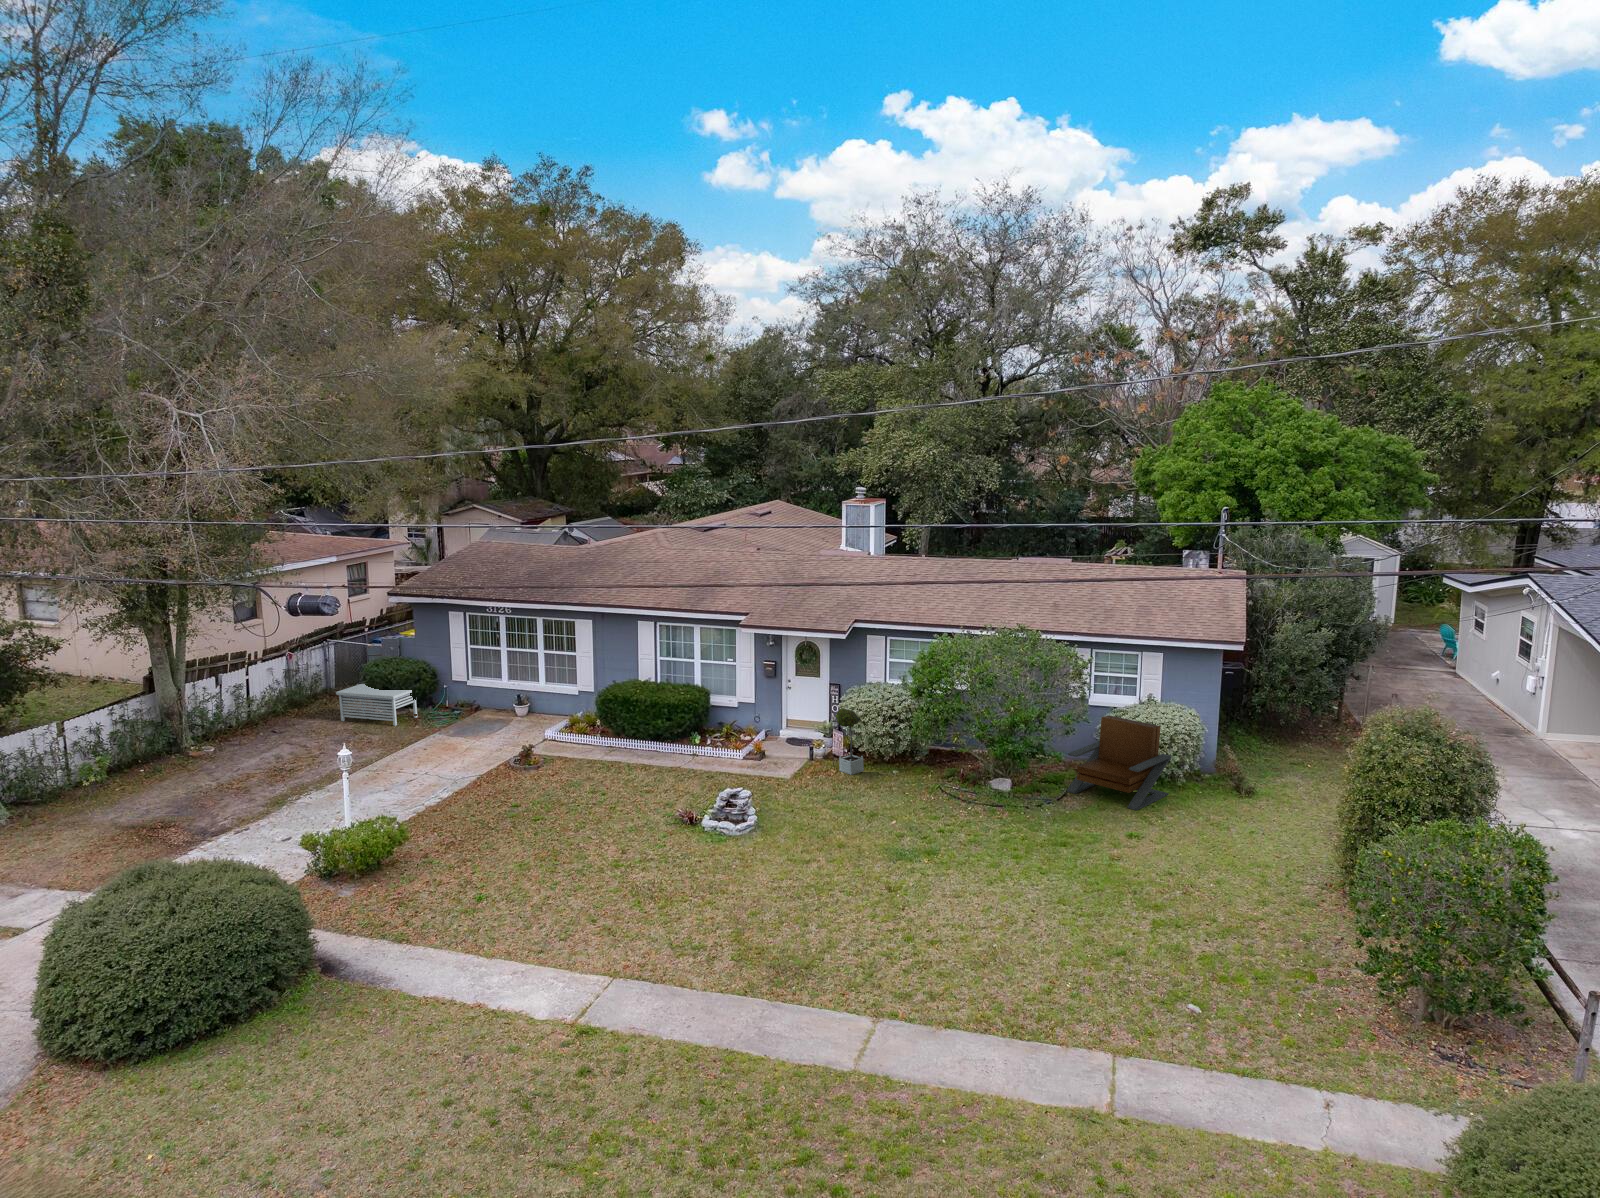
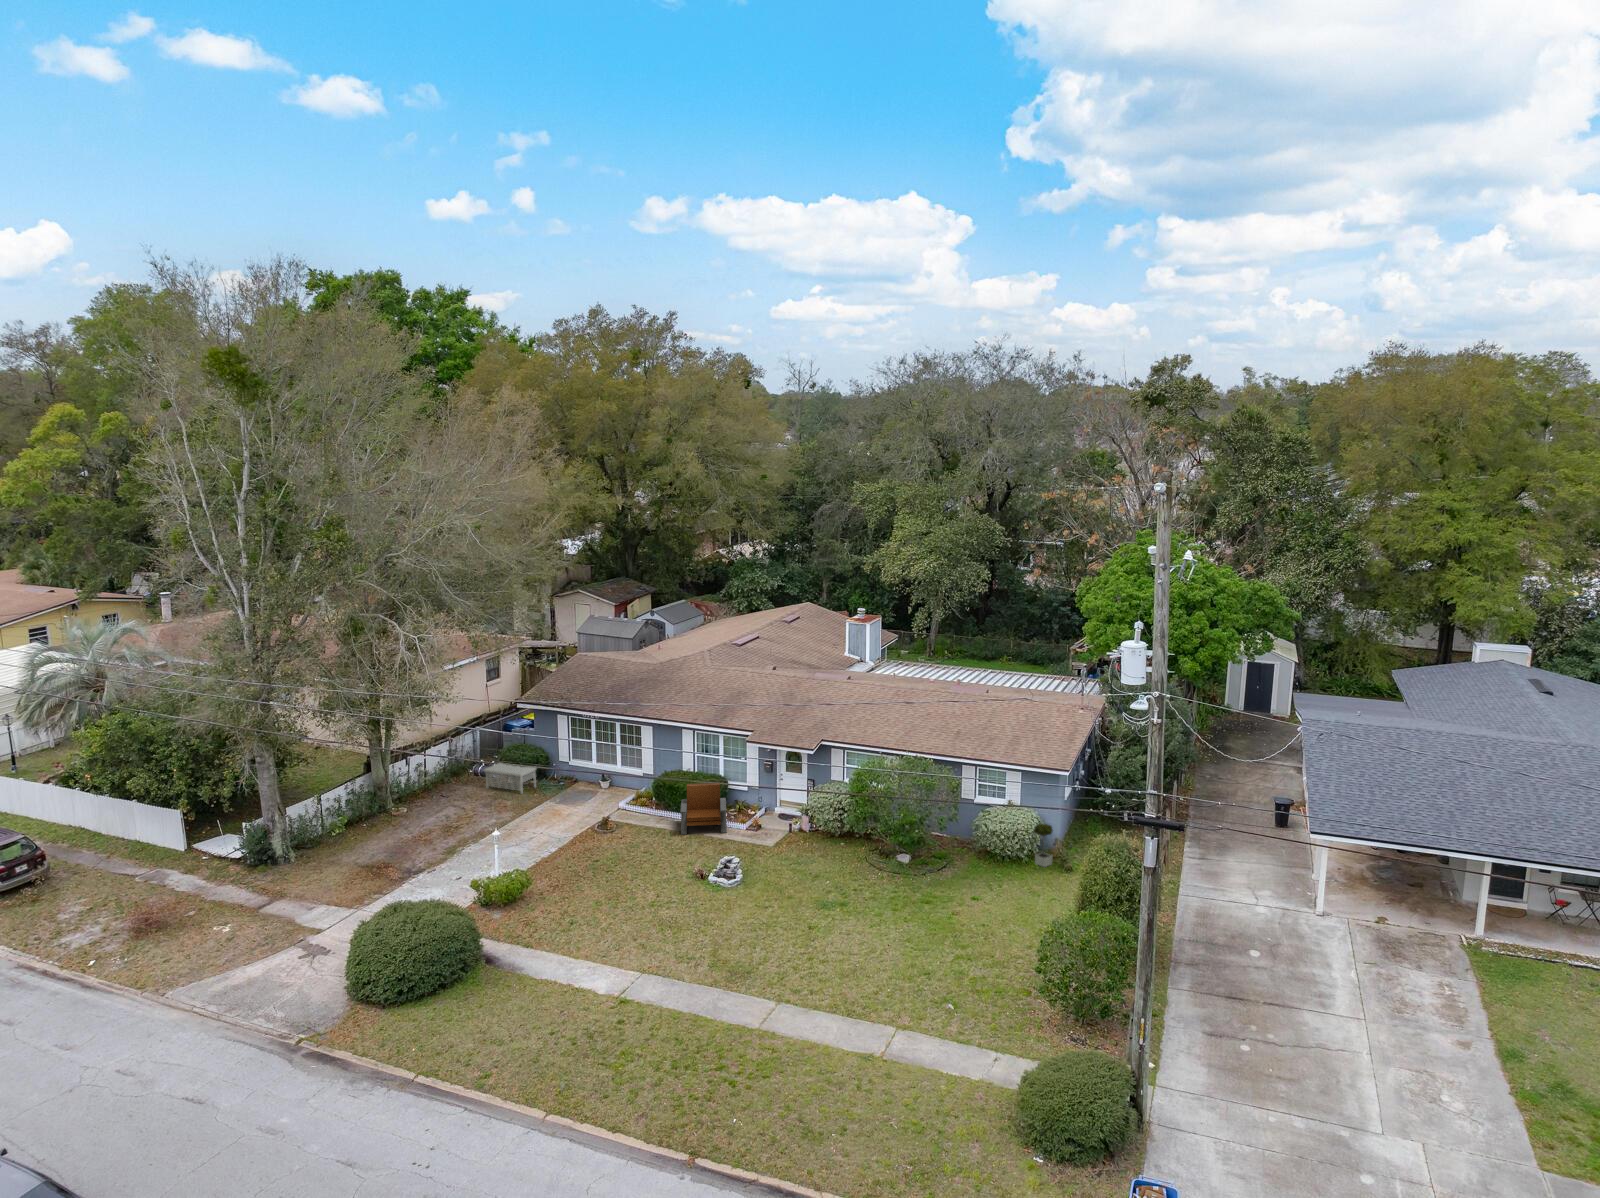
potted tree: present [835,708,864,775] -> present [1033,824,1053,867]
lounge chair: present [1067,716,1171,810] -> present [680,783,727,835]

